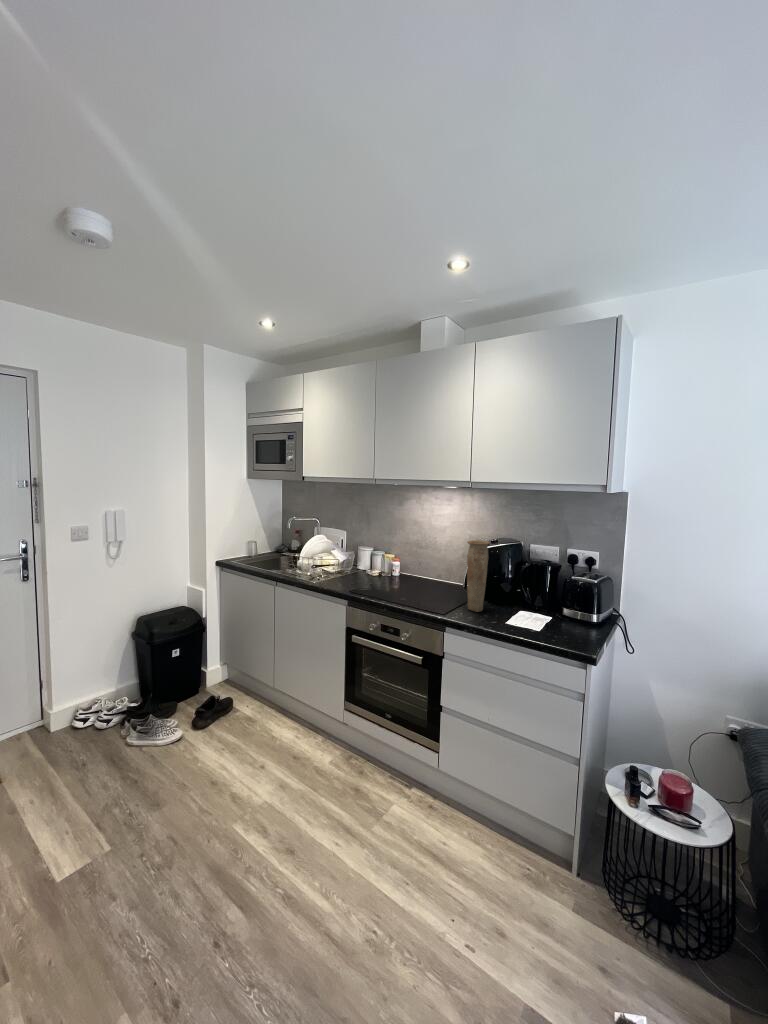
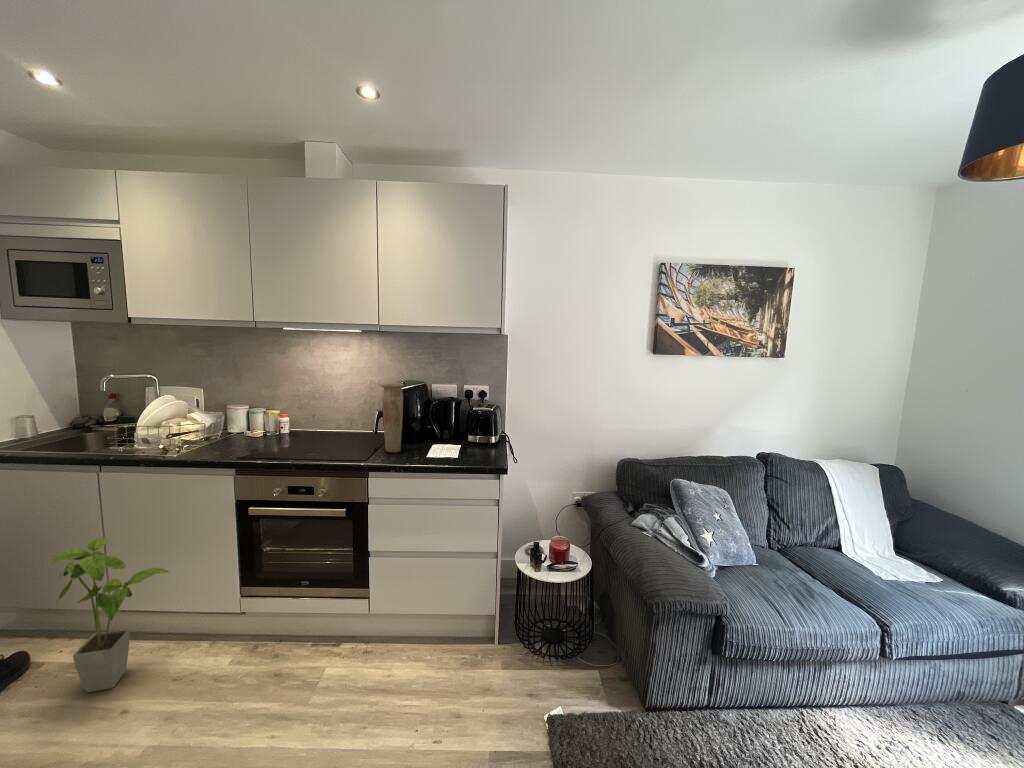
house plant: none [239,633,302,745] -> present [51,537,170,692]

